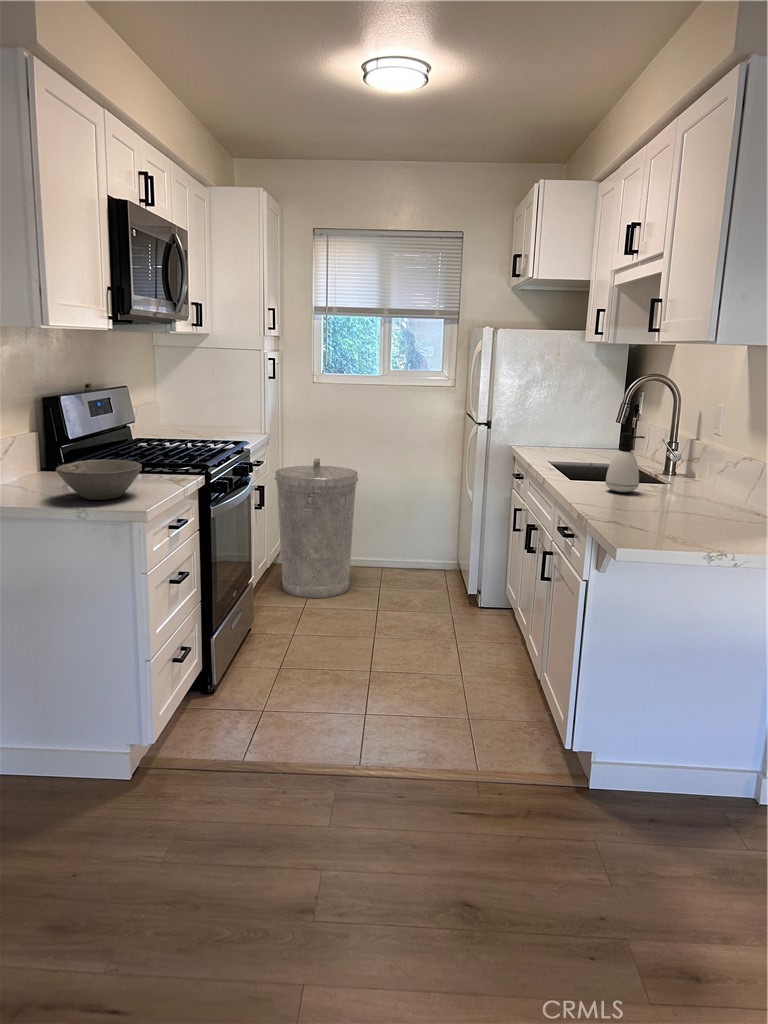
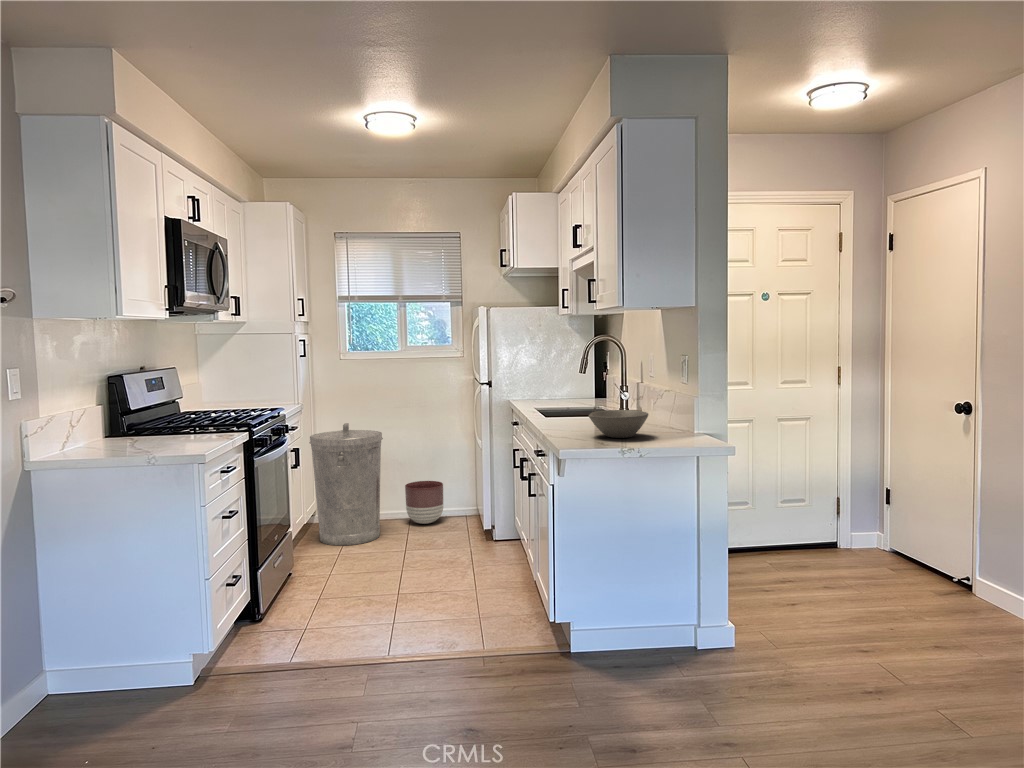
soap dispenser: present [606,433,645,492] -> none [572,377,597,423]
bowl: present [56,459,142,500] -> present [589,410,648,438]
planter: none [379,528,423,577] -> present [405,481,443,524]

